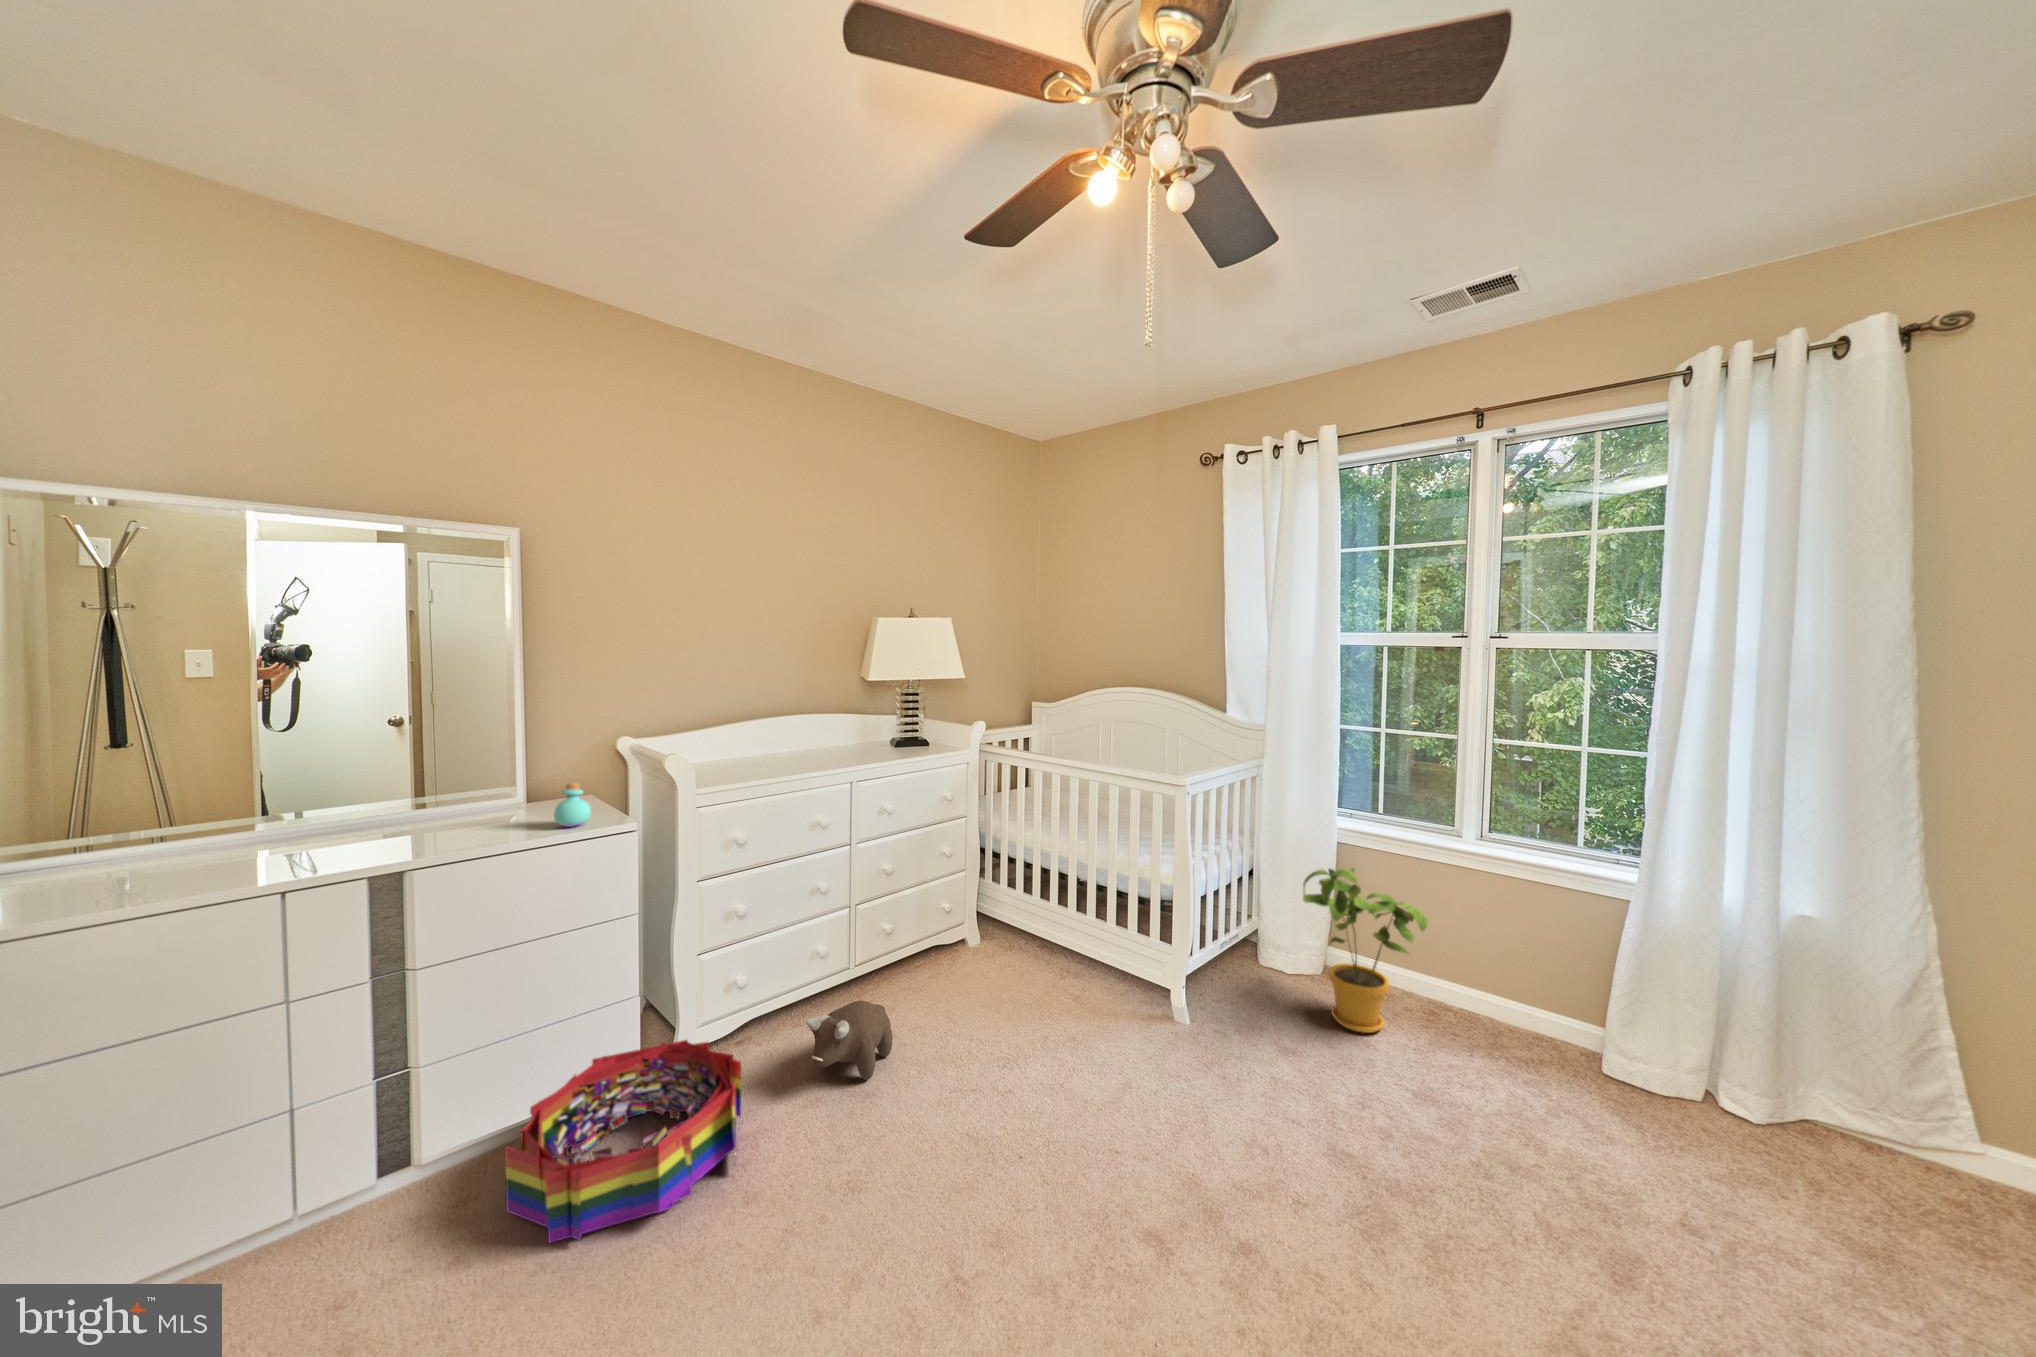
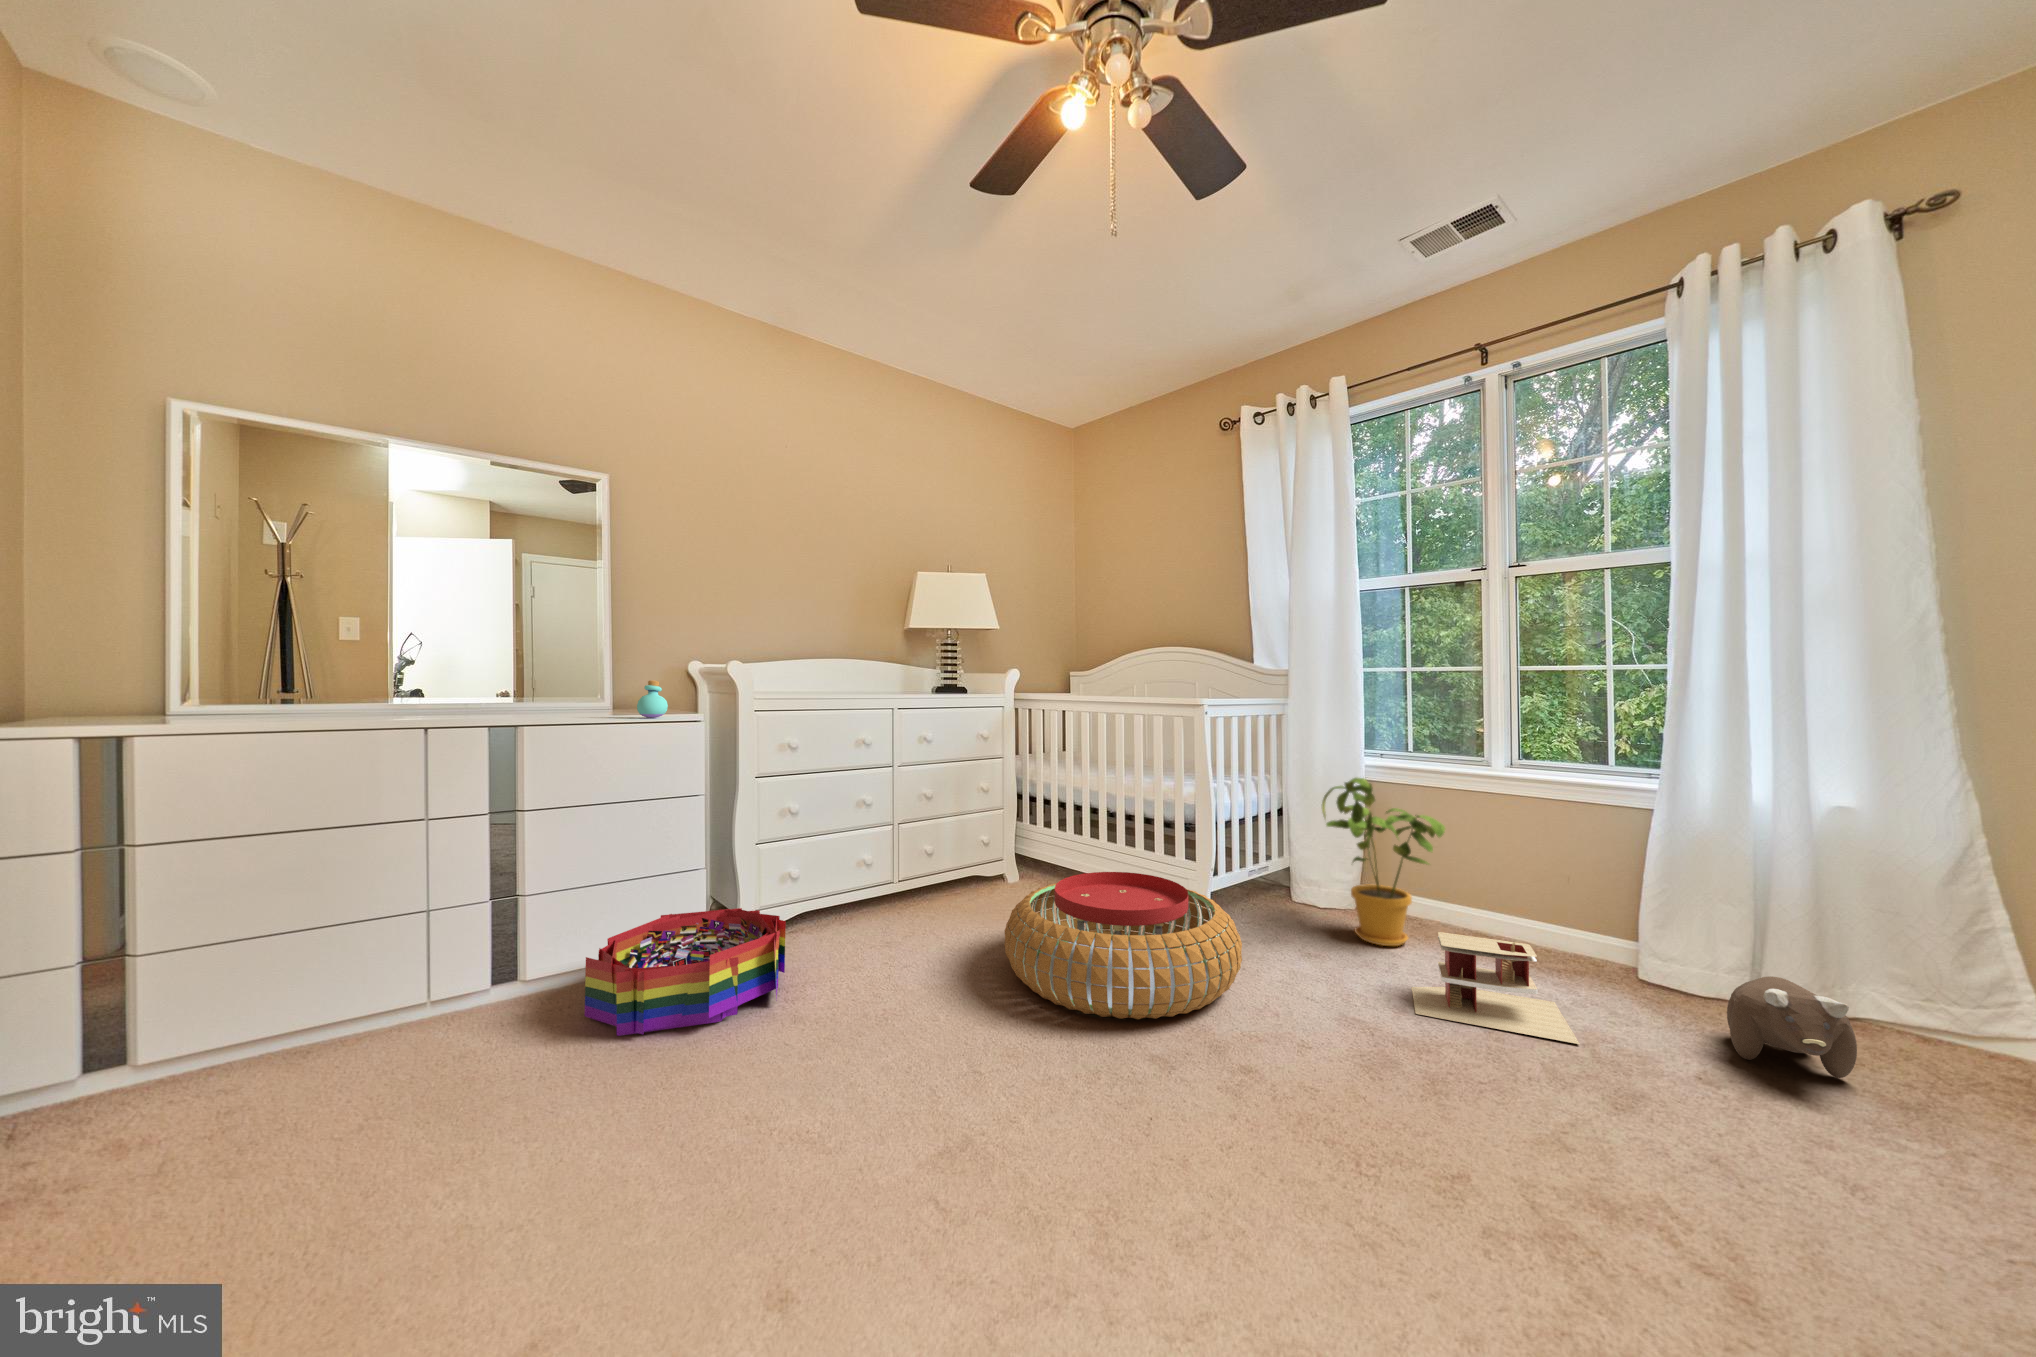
pouf: none [985,973,1236,1170] -> present [1004,872,1242,1019]
plush toy: present [806,1000,893,1080] -> present [1727,976,1857,1078]
toy house: none [1394,1042,1569,1174] -> present [1412,932,1580,1044]

